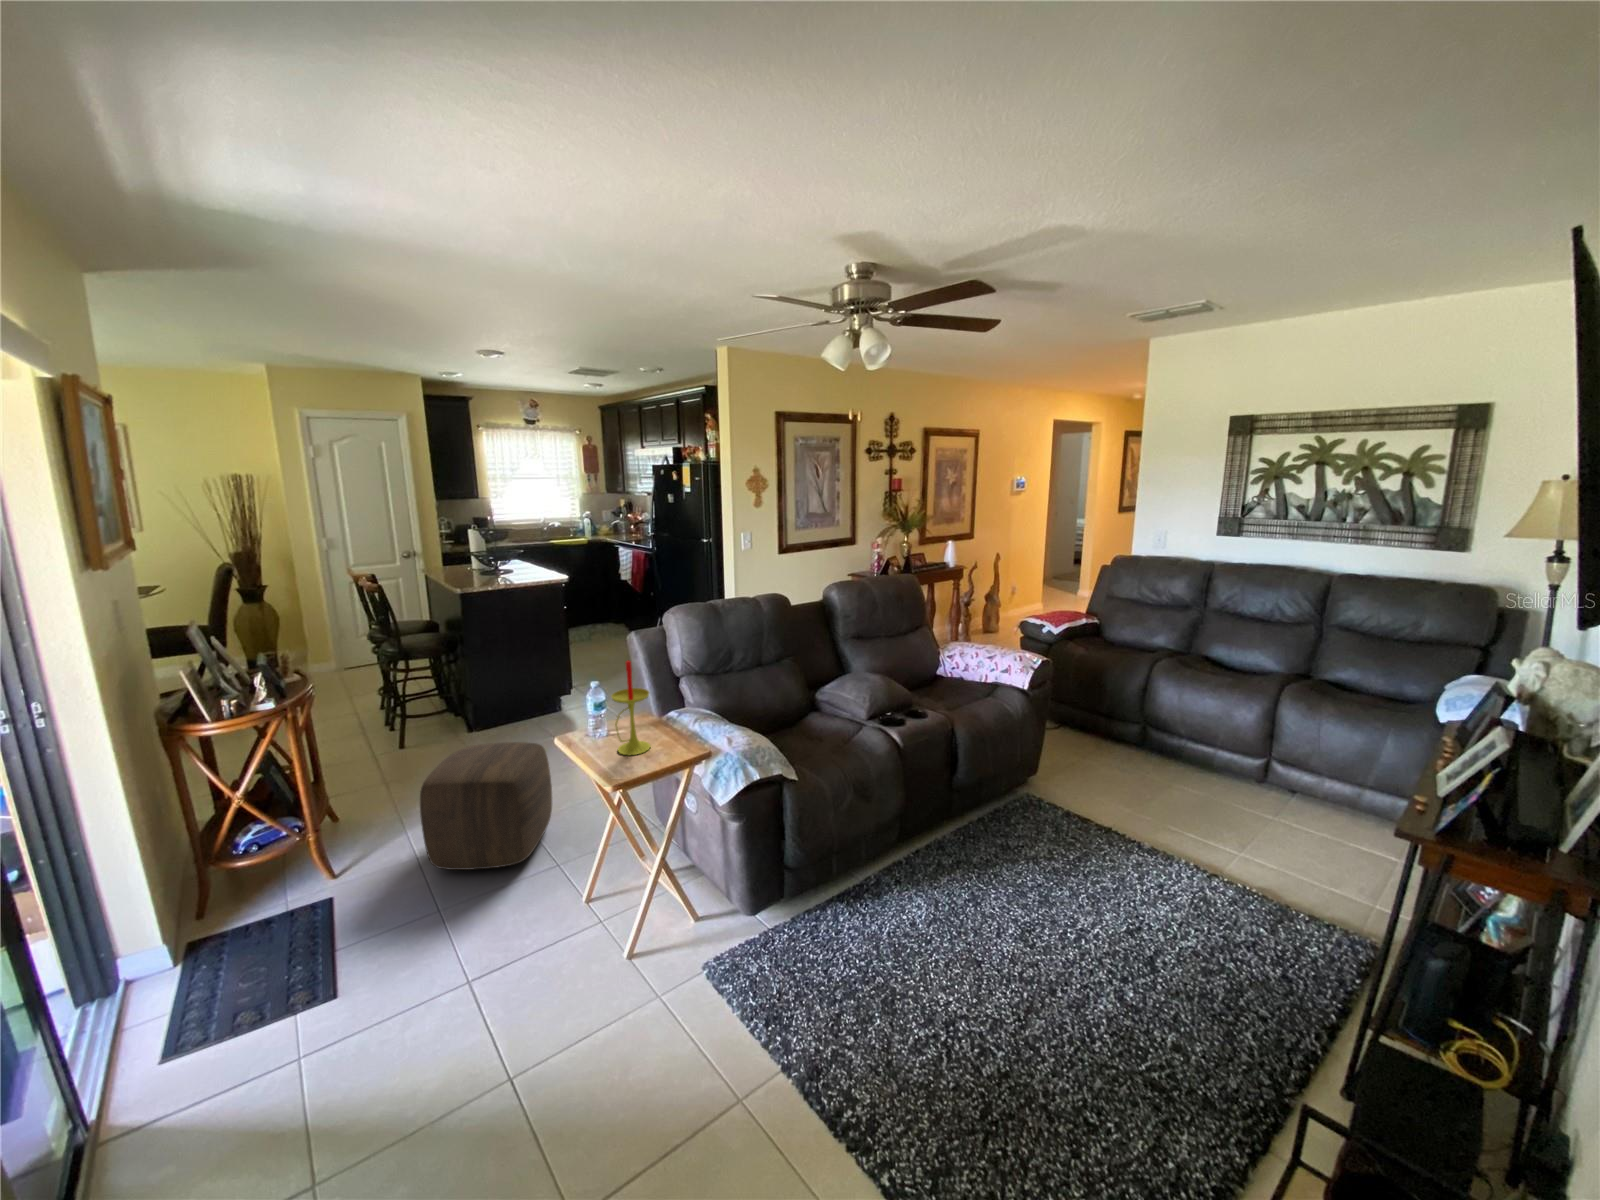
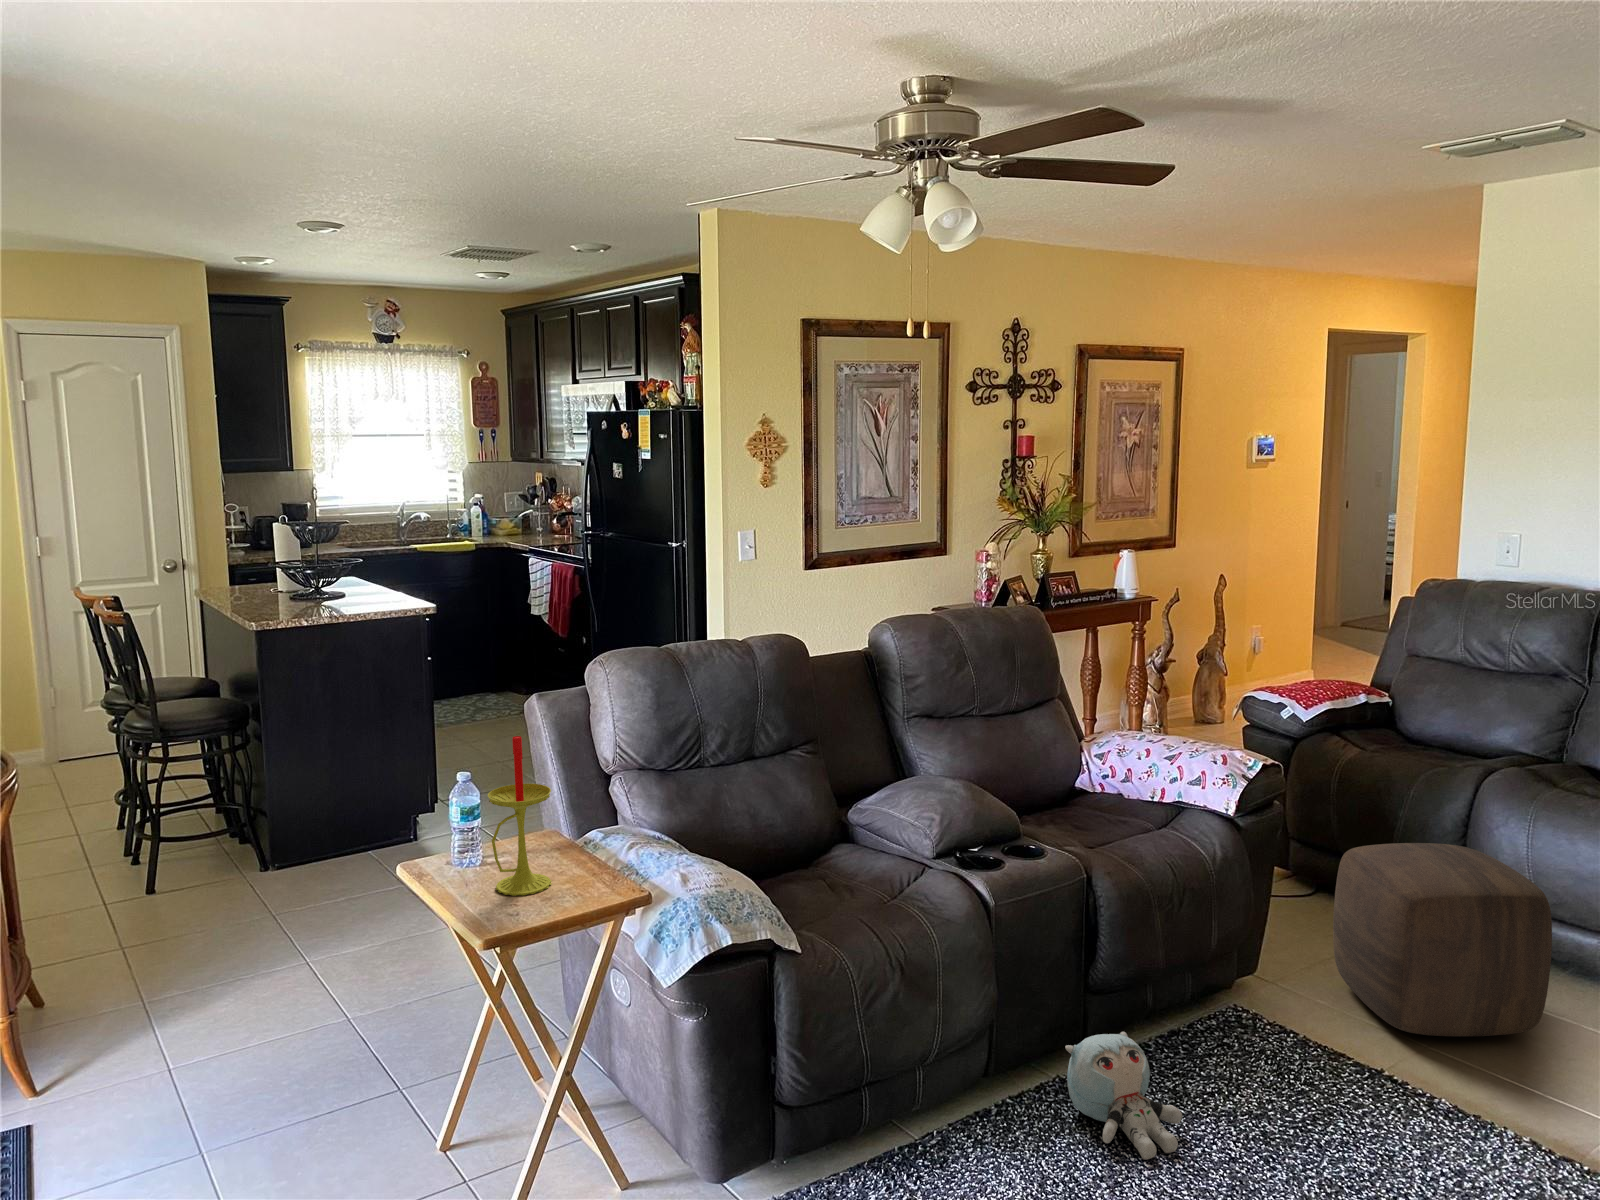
ottoman: present [420,742,552,870] -> present [1333,843,1552,1036]
plush toy: none [943,815,1009,887] -> present [1065,1032,1182,1160]

